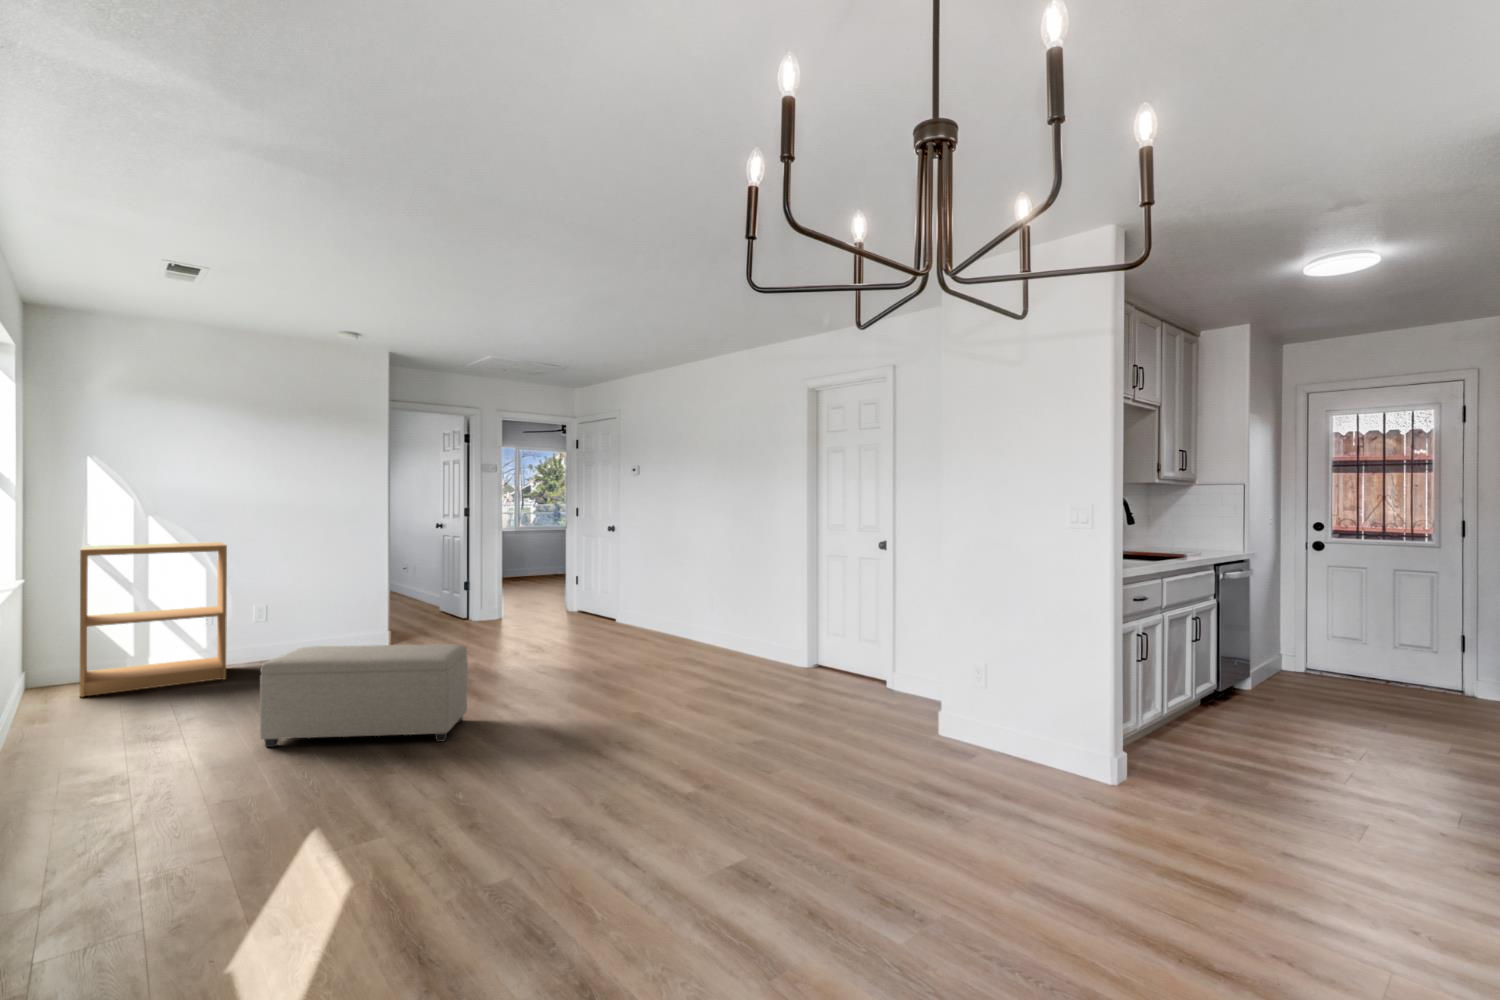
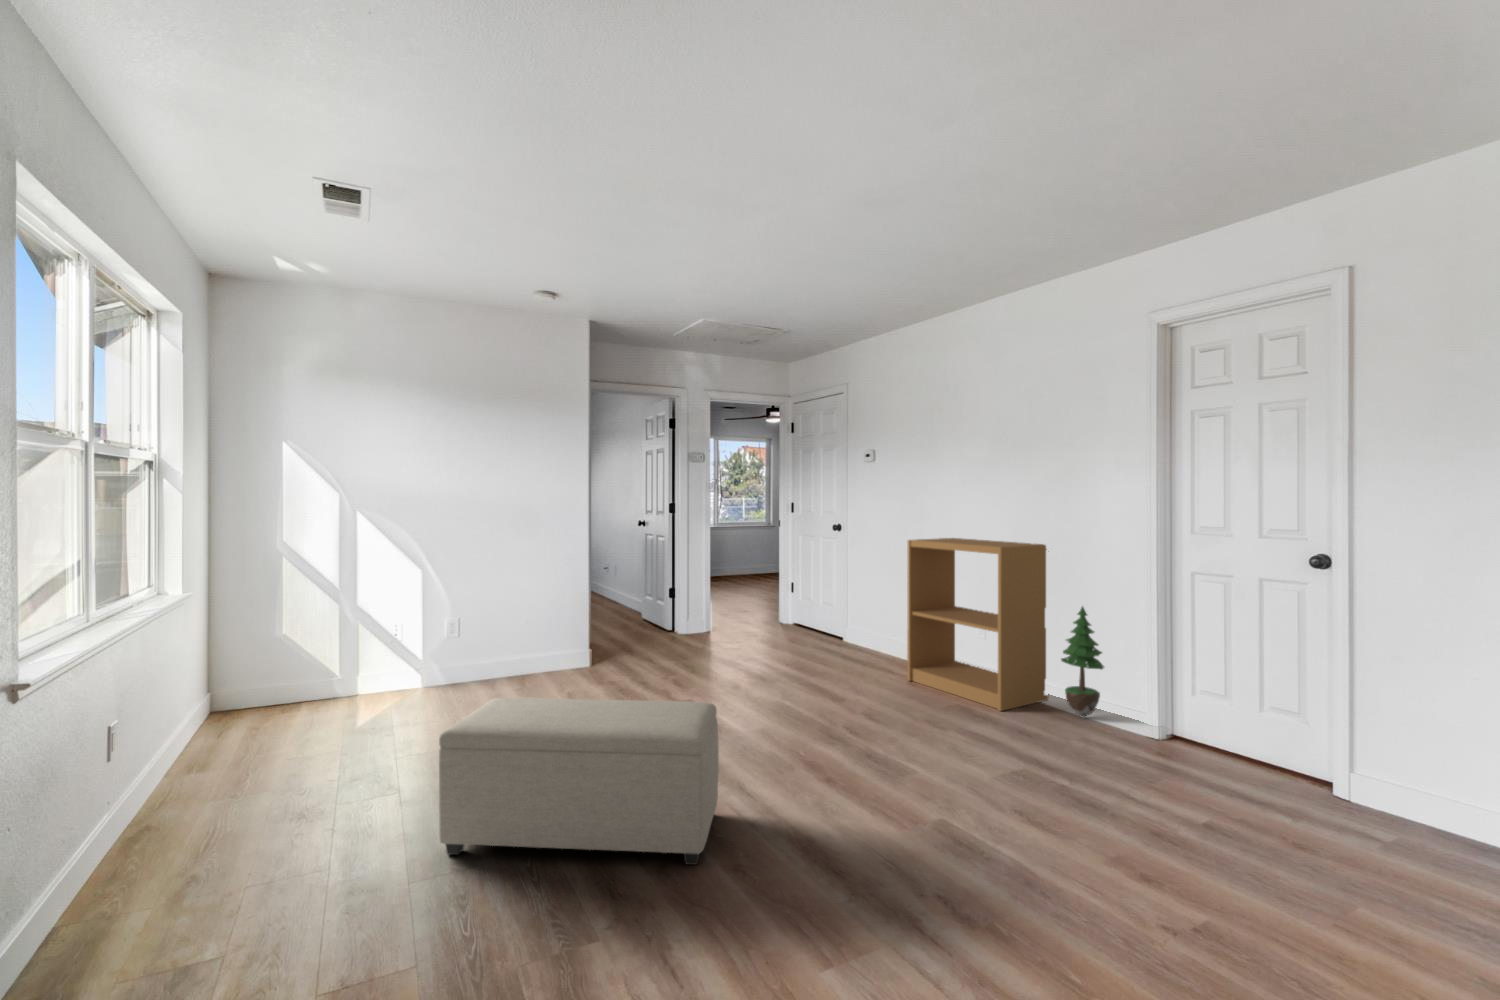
bookshelf: present [80,542,227,697] -> present [907,538,1048,711]
potted tree: none [745,583,774,663] -> present [1061,607,1104,717]

